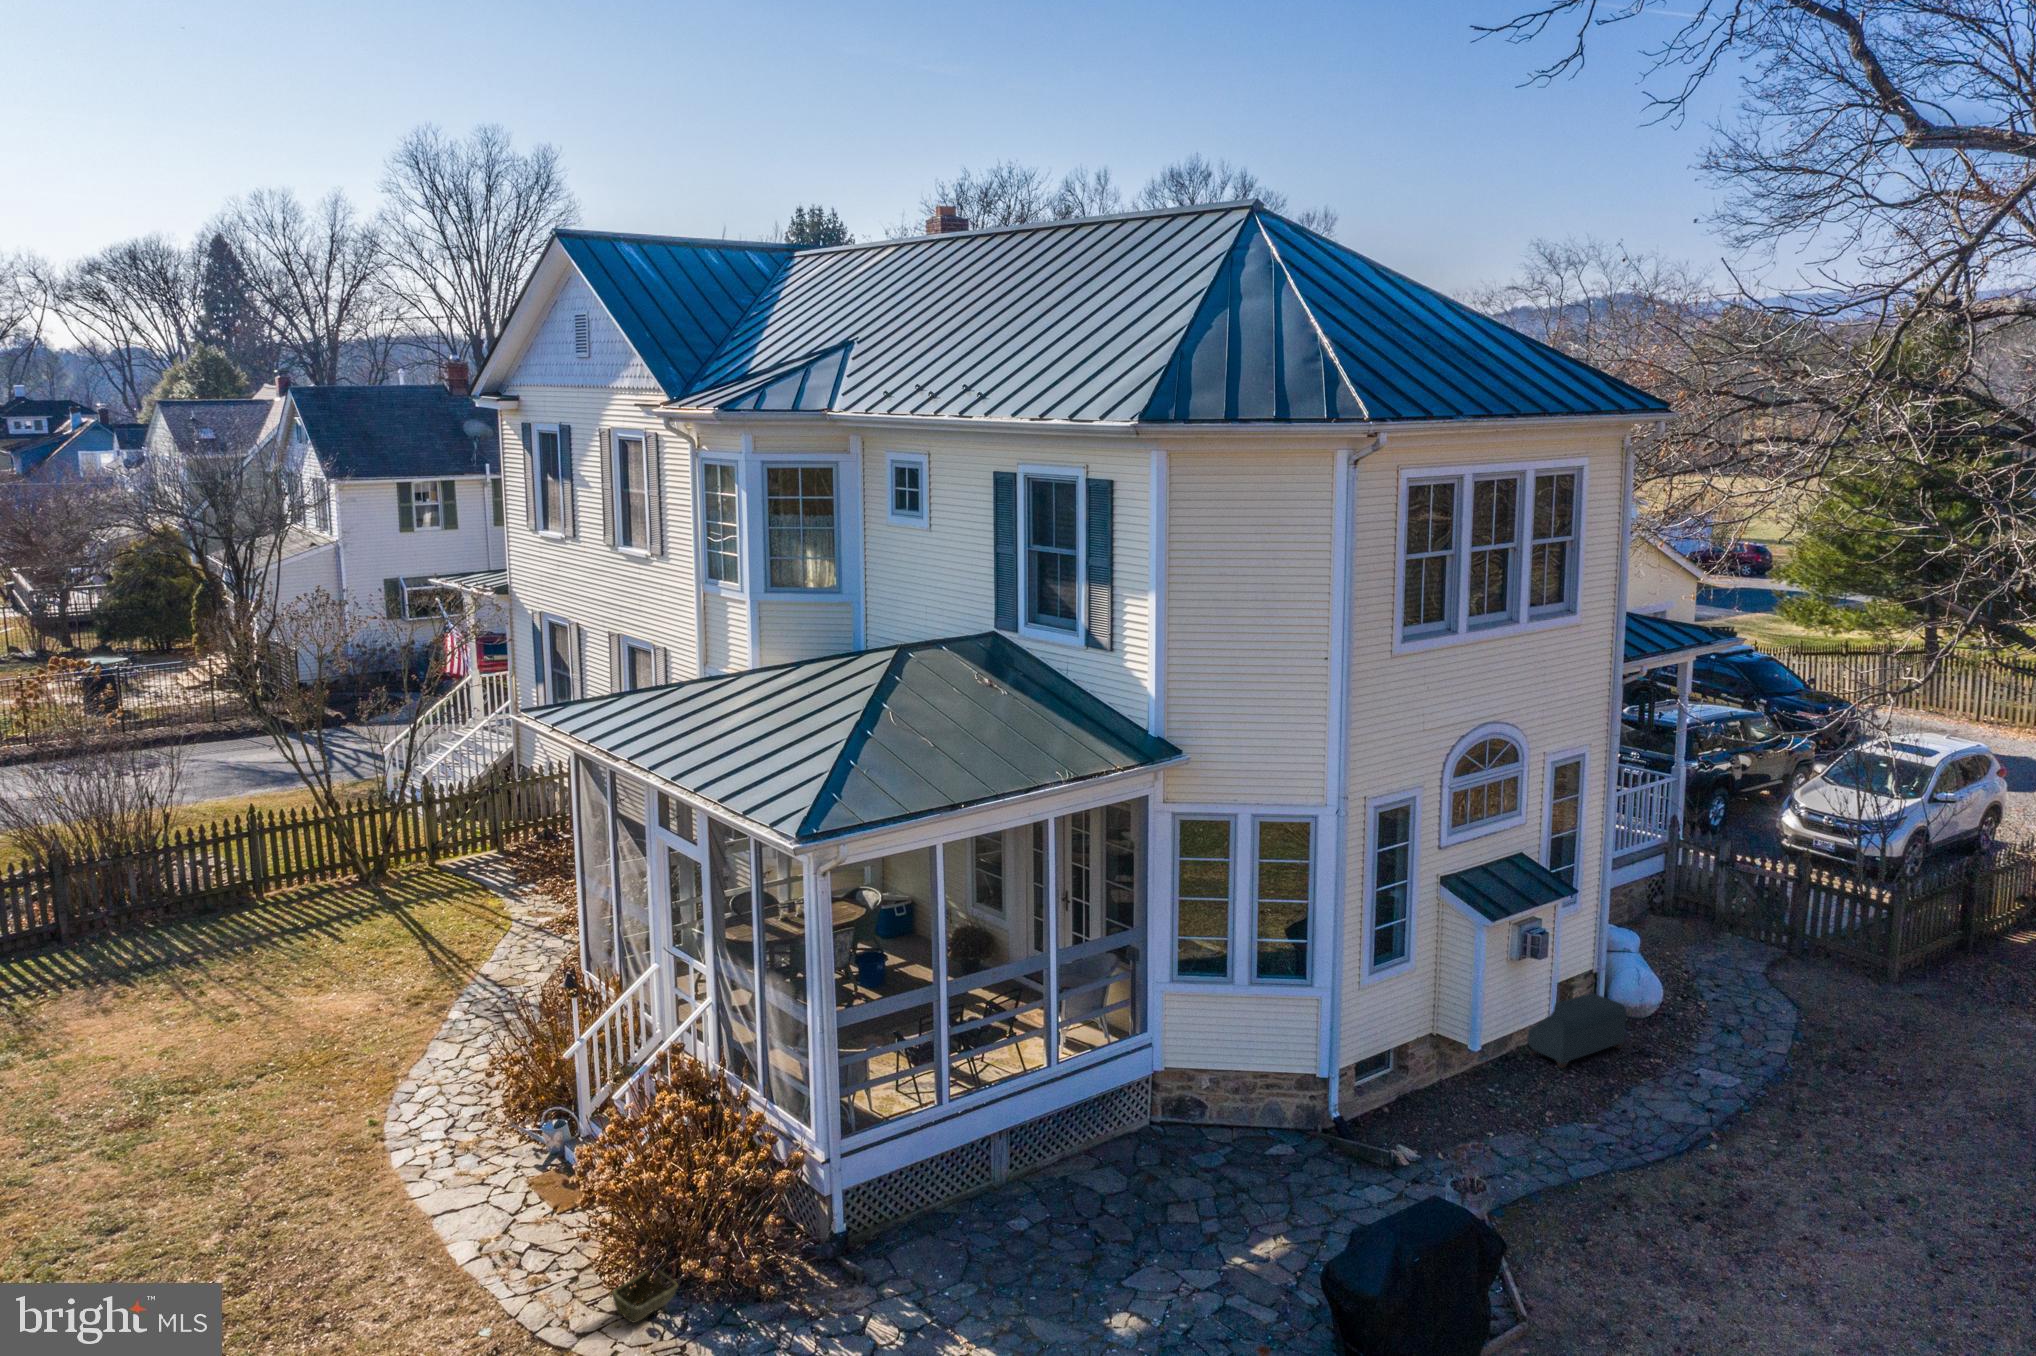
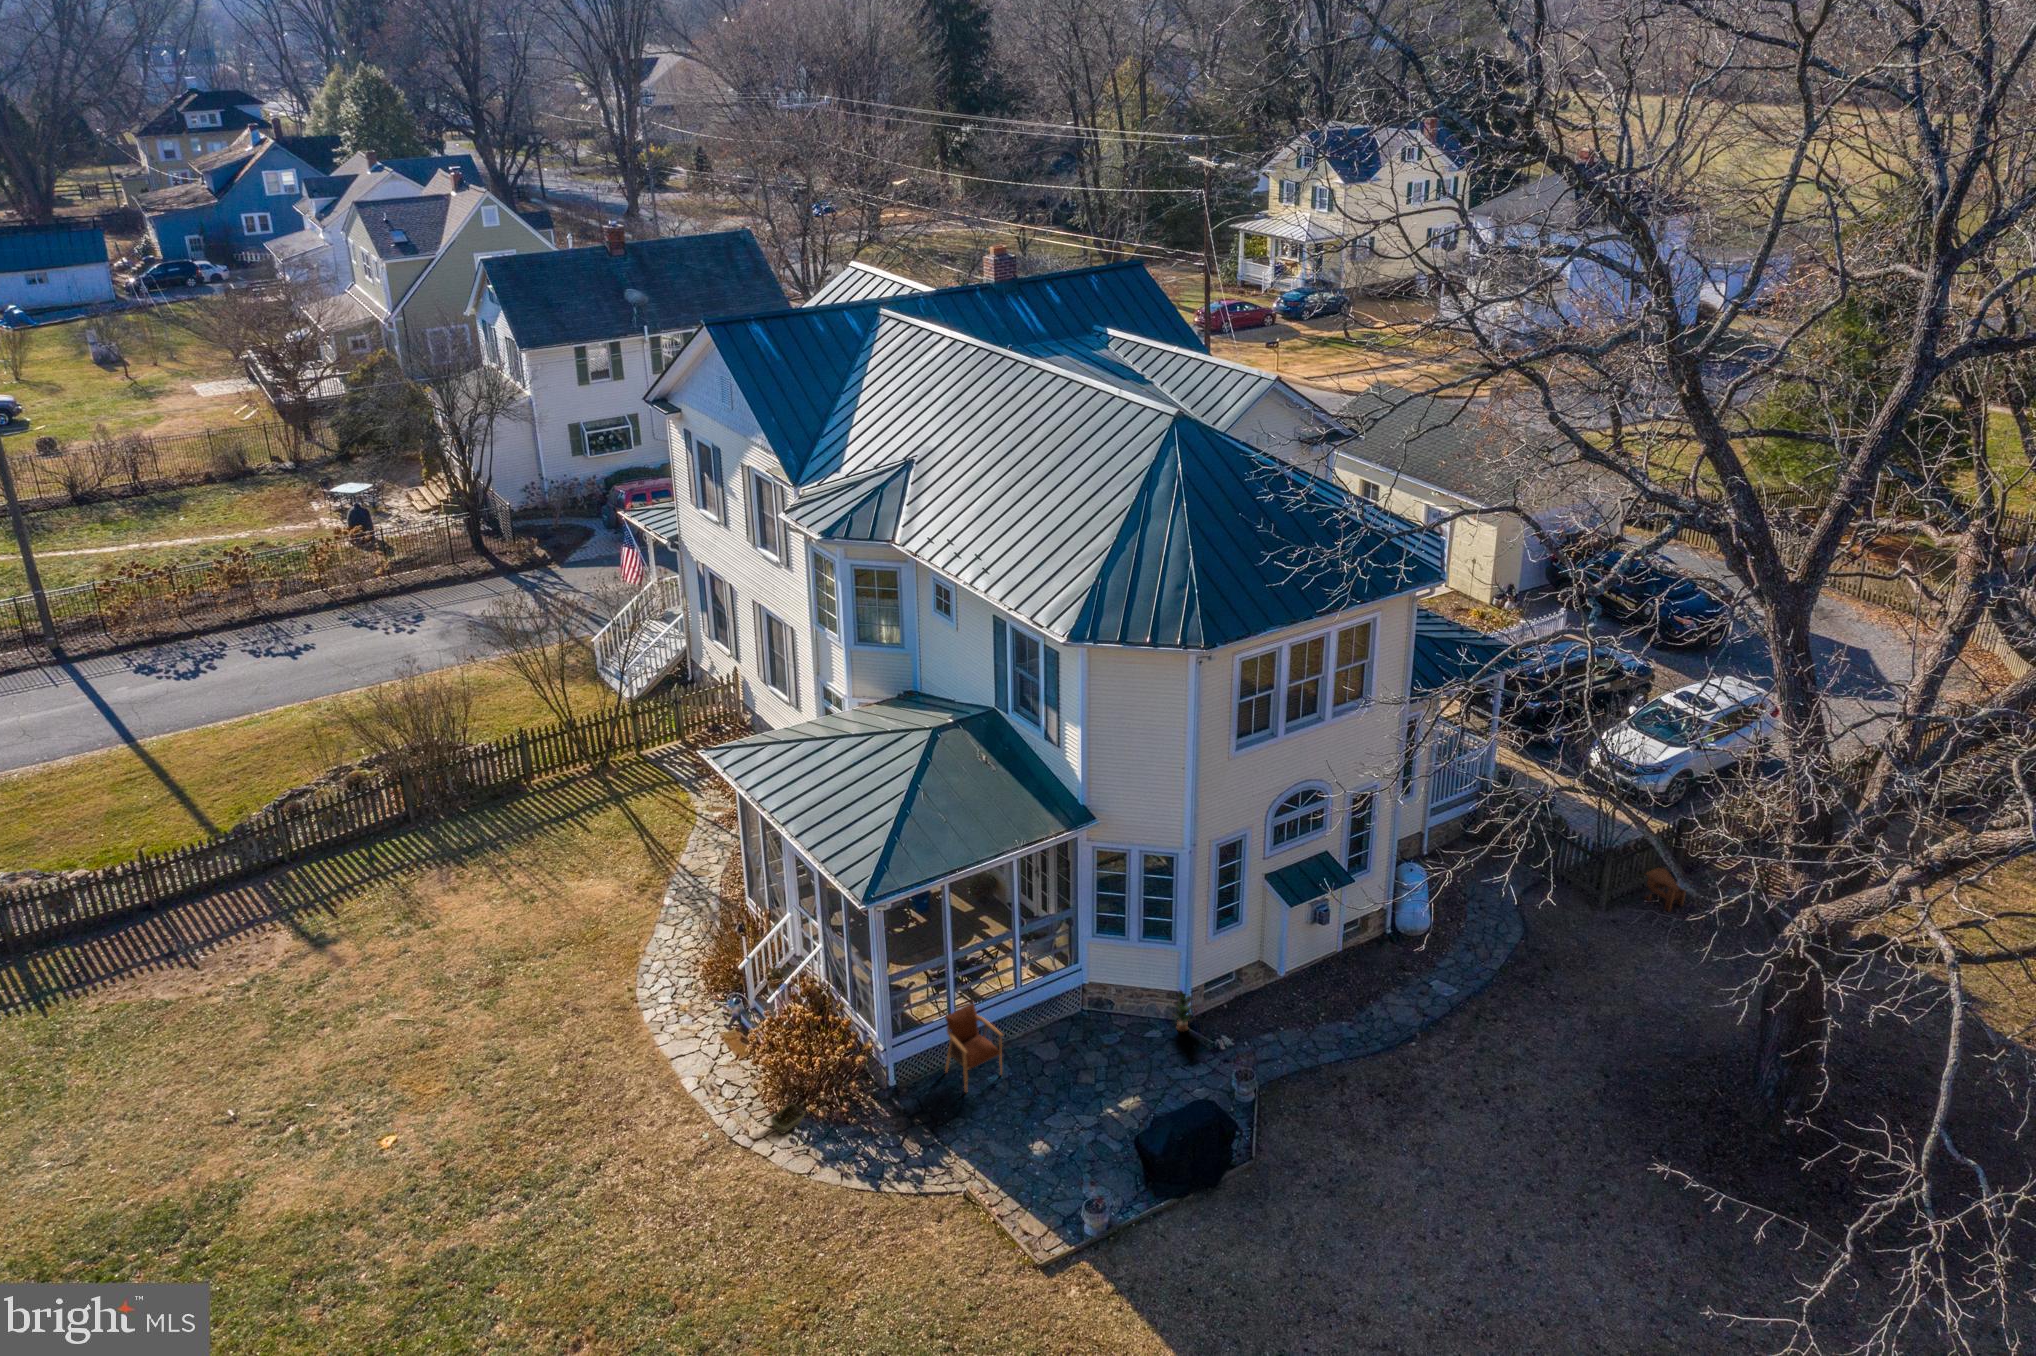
side table: none [1907,934,1982,994] -> present [1645,867,1686,911]
bench: present [1527,993,1626,1068] -> none [1346,918,1415,971]
potted plant: none [1289,1078,1334,1151] -> present [1172,991,1195,1032]
armchair: none [927,1092,1032,1248] -> present [945,1004,1003,1092]

